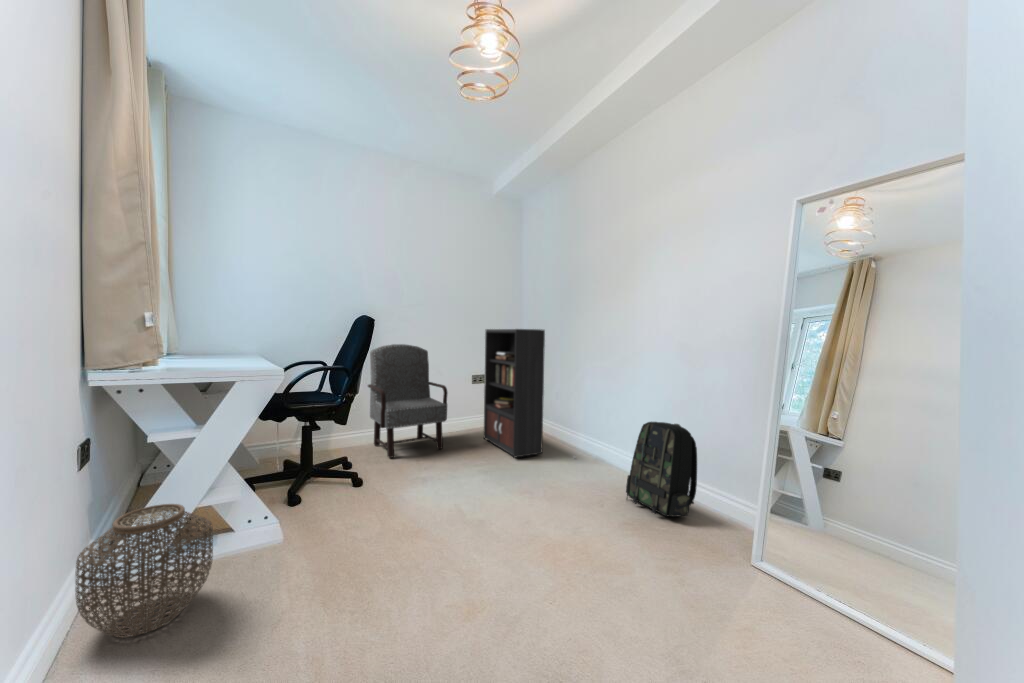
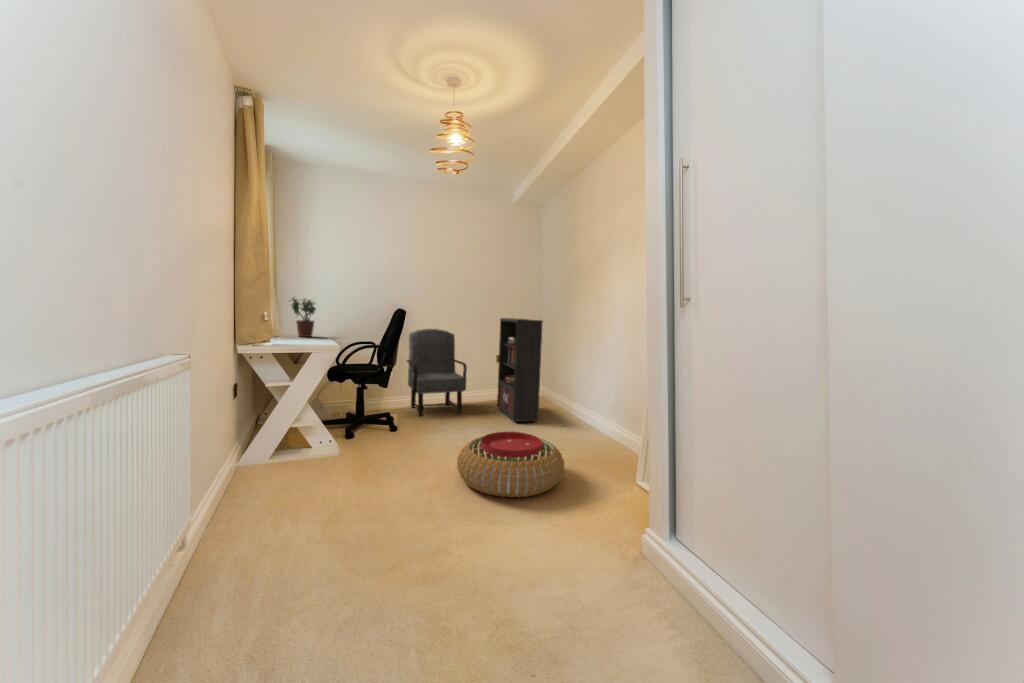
potted plant: none [195,298,240,358] -> present [292,297,316,337]
backpack: present [626,422,697,517] -> none [583,396,637,466]
pouf: none [480,482,642,601] -> present [457,432,564,497]
woven basket: present [75,504,213,638] -> none [239,421,302,486]

